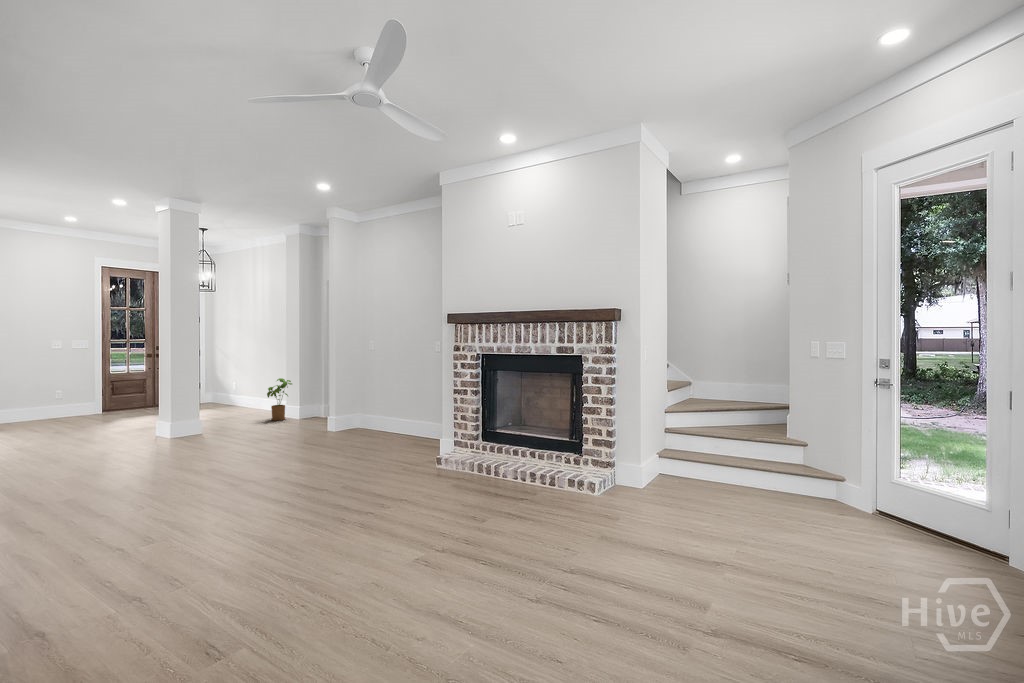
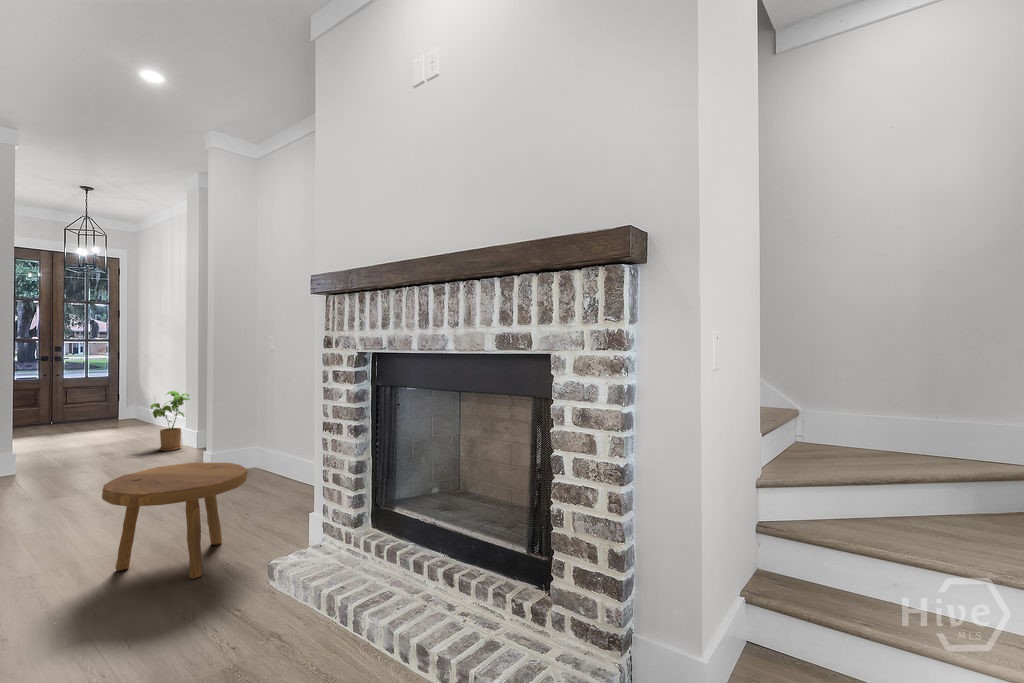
footstool: none [345,414,409,468] -> present [102,462,248,579]

